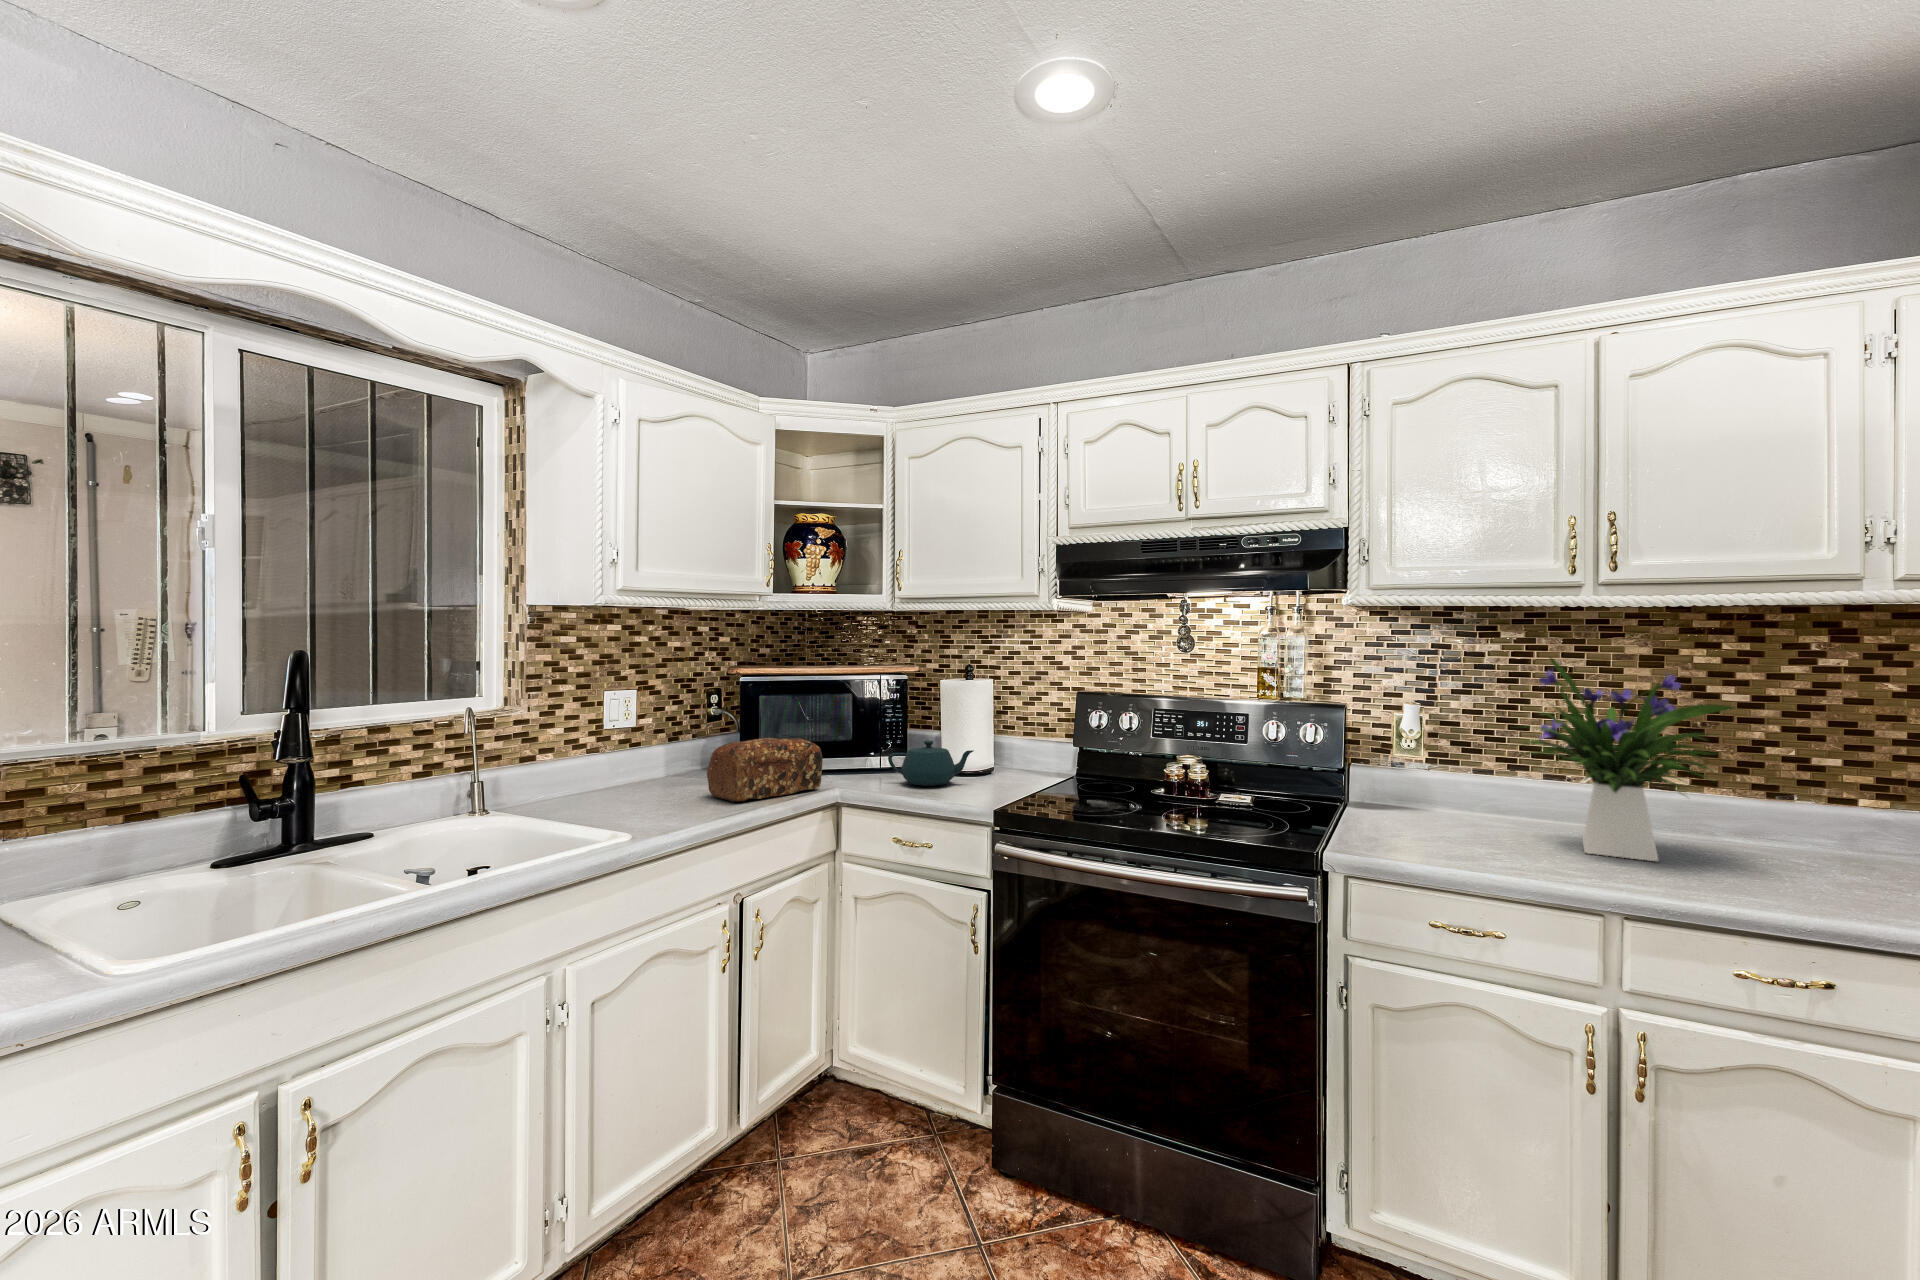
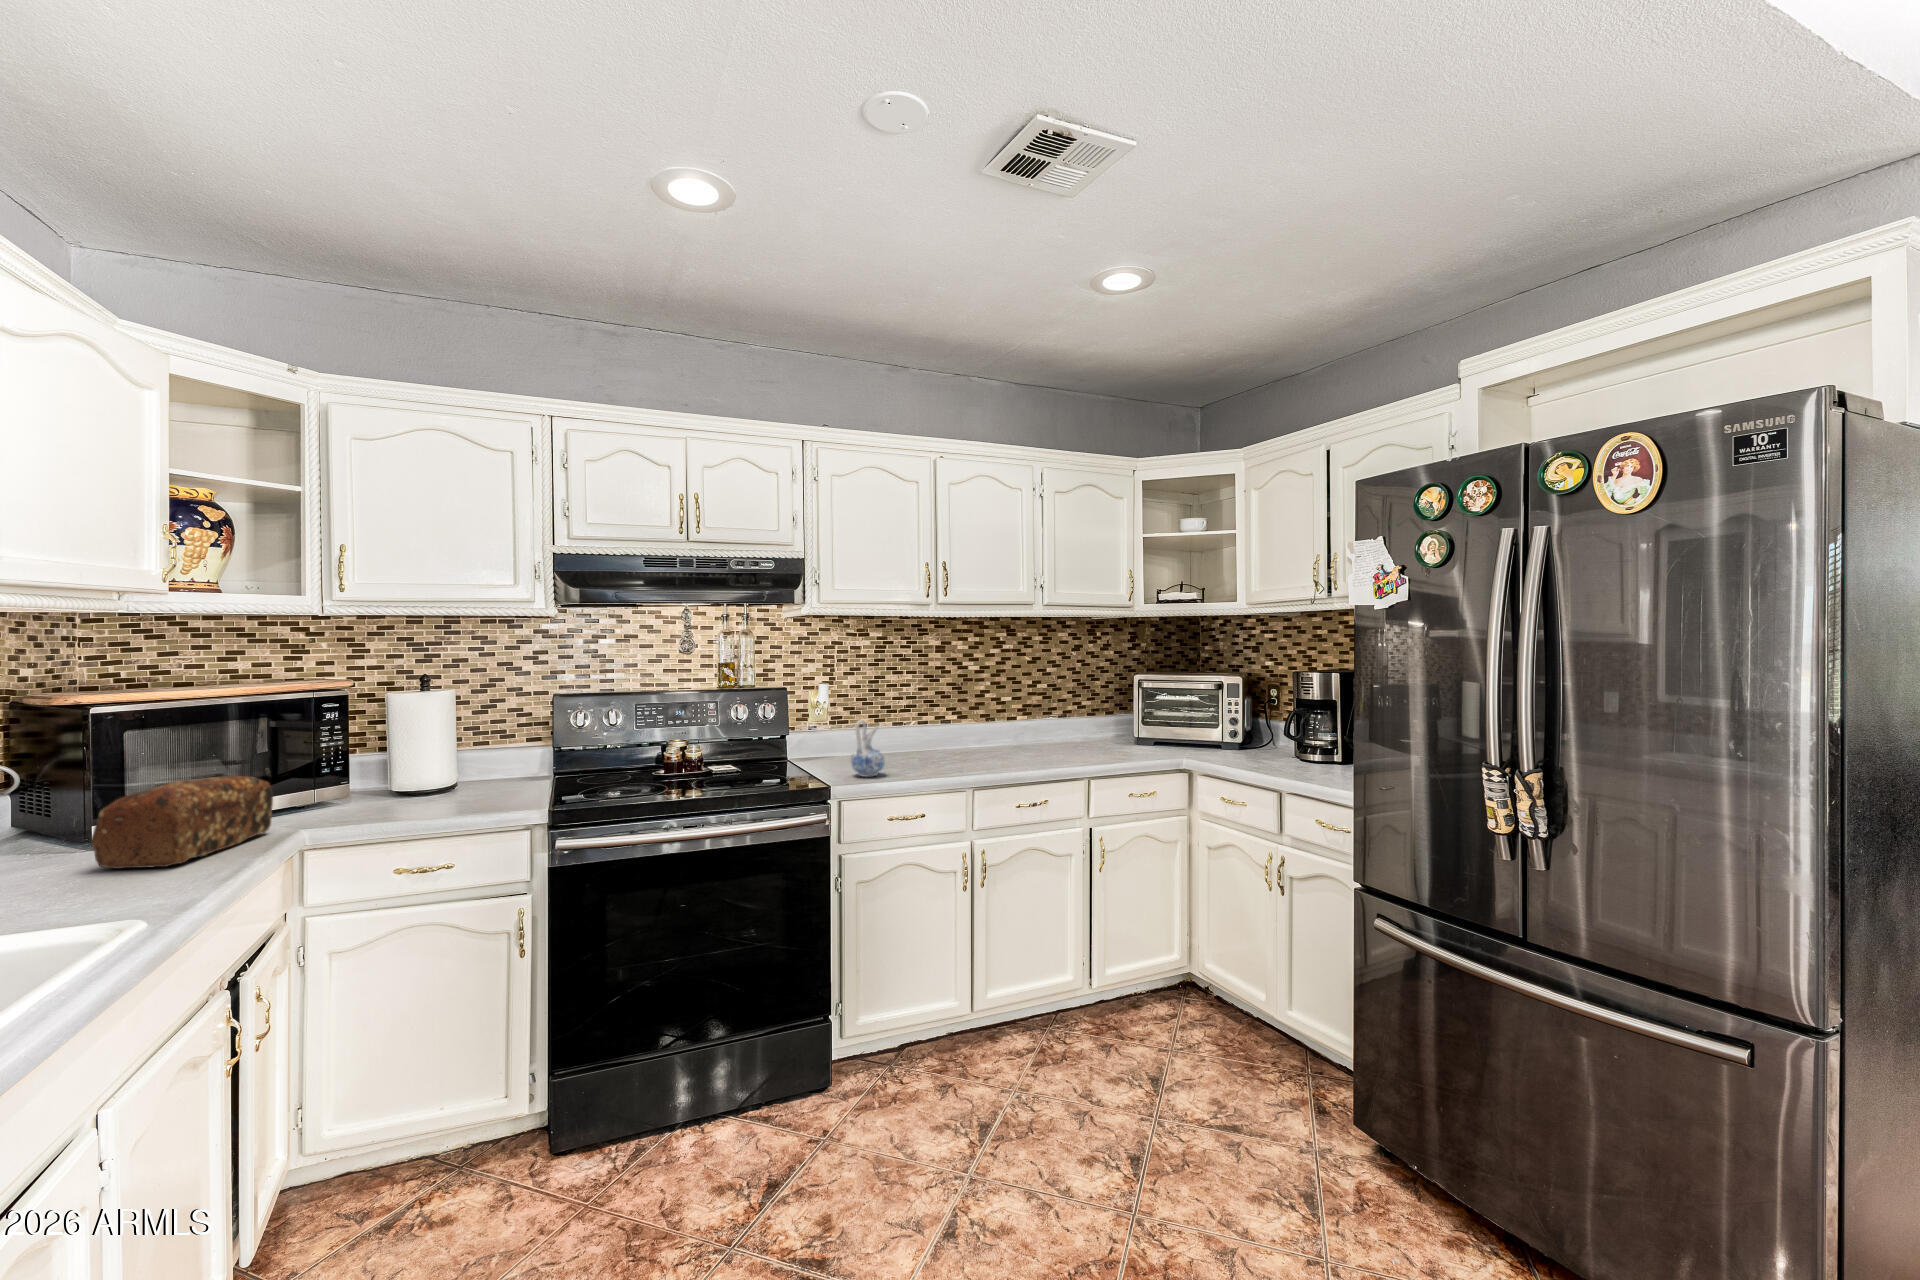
flower arrangement: present [1517,658,1736,861] -> none [893,648,996,762]
teapot: present [888,740,974,786] -> none [350,757,462,807]
ceramic pitcher: none [1388,762,1446,852] -> present [851,720,885,777]

